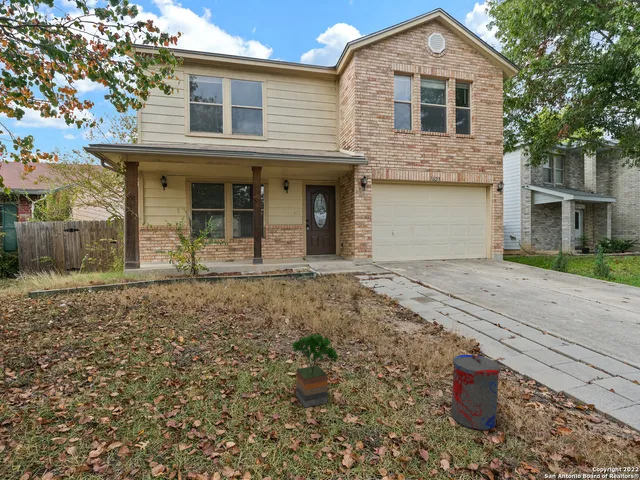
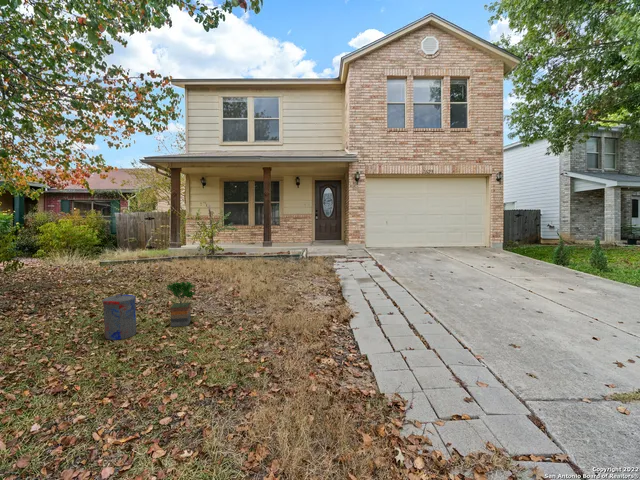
trash can: present [451,354,500,430] -> present [103,293,136,340]

